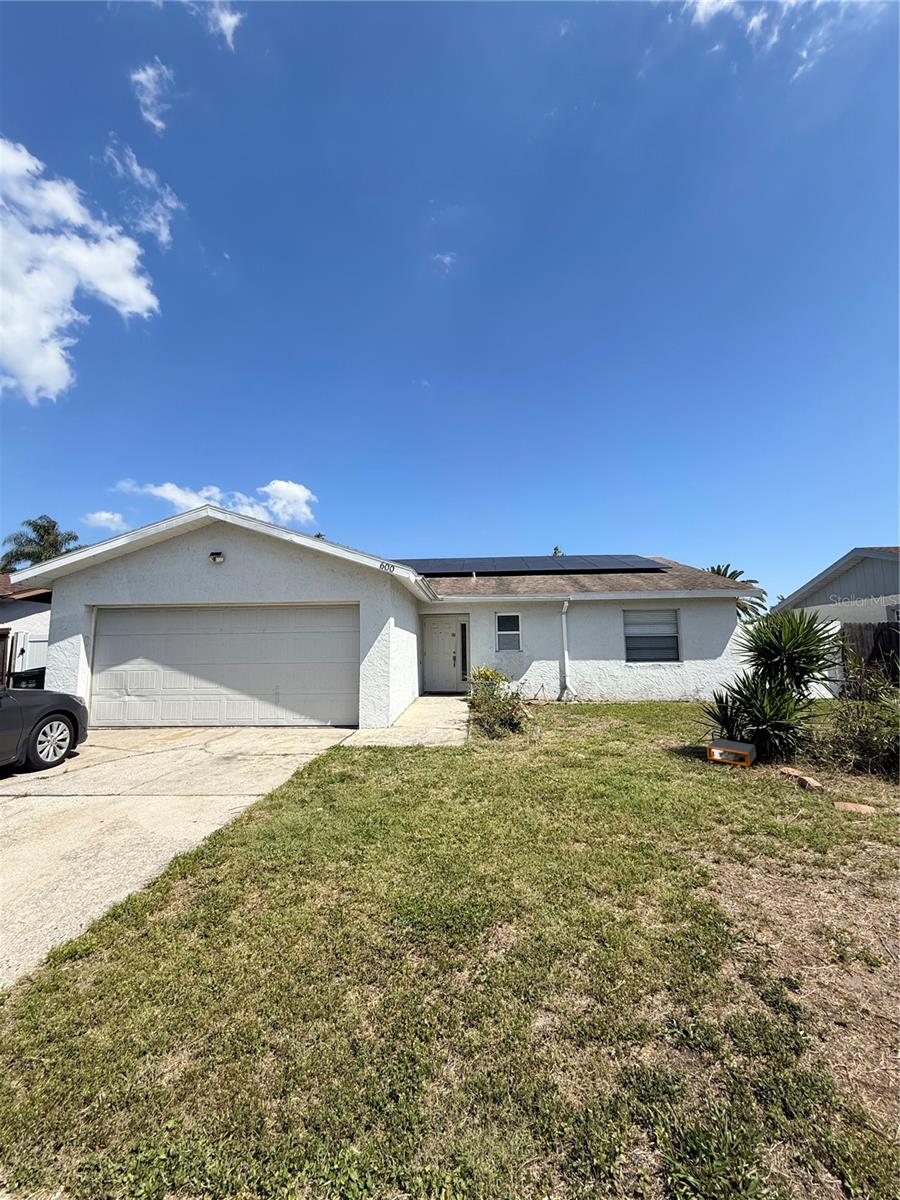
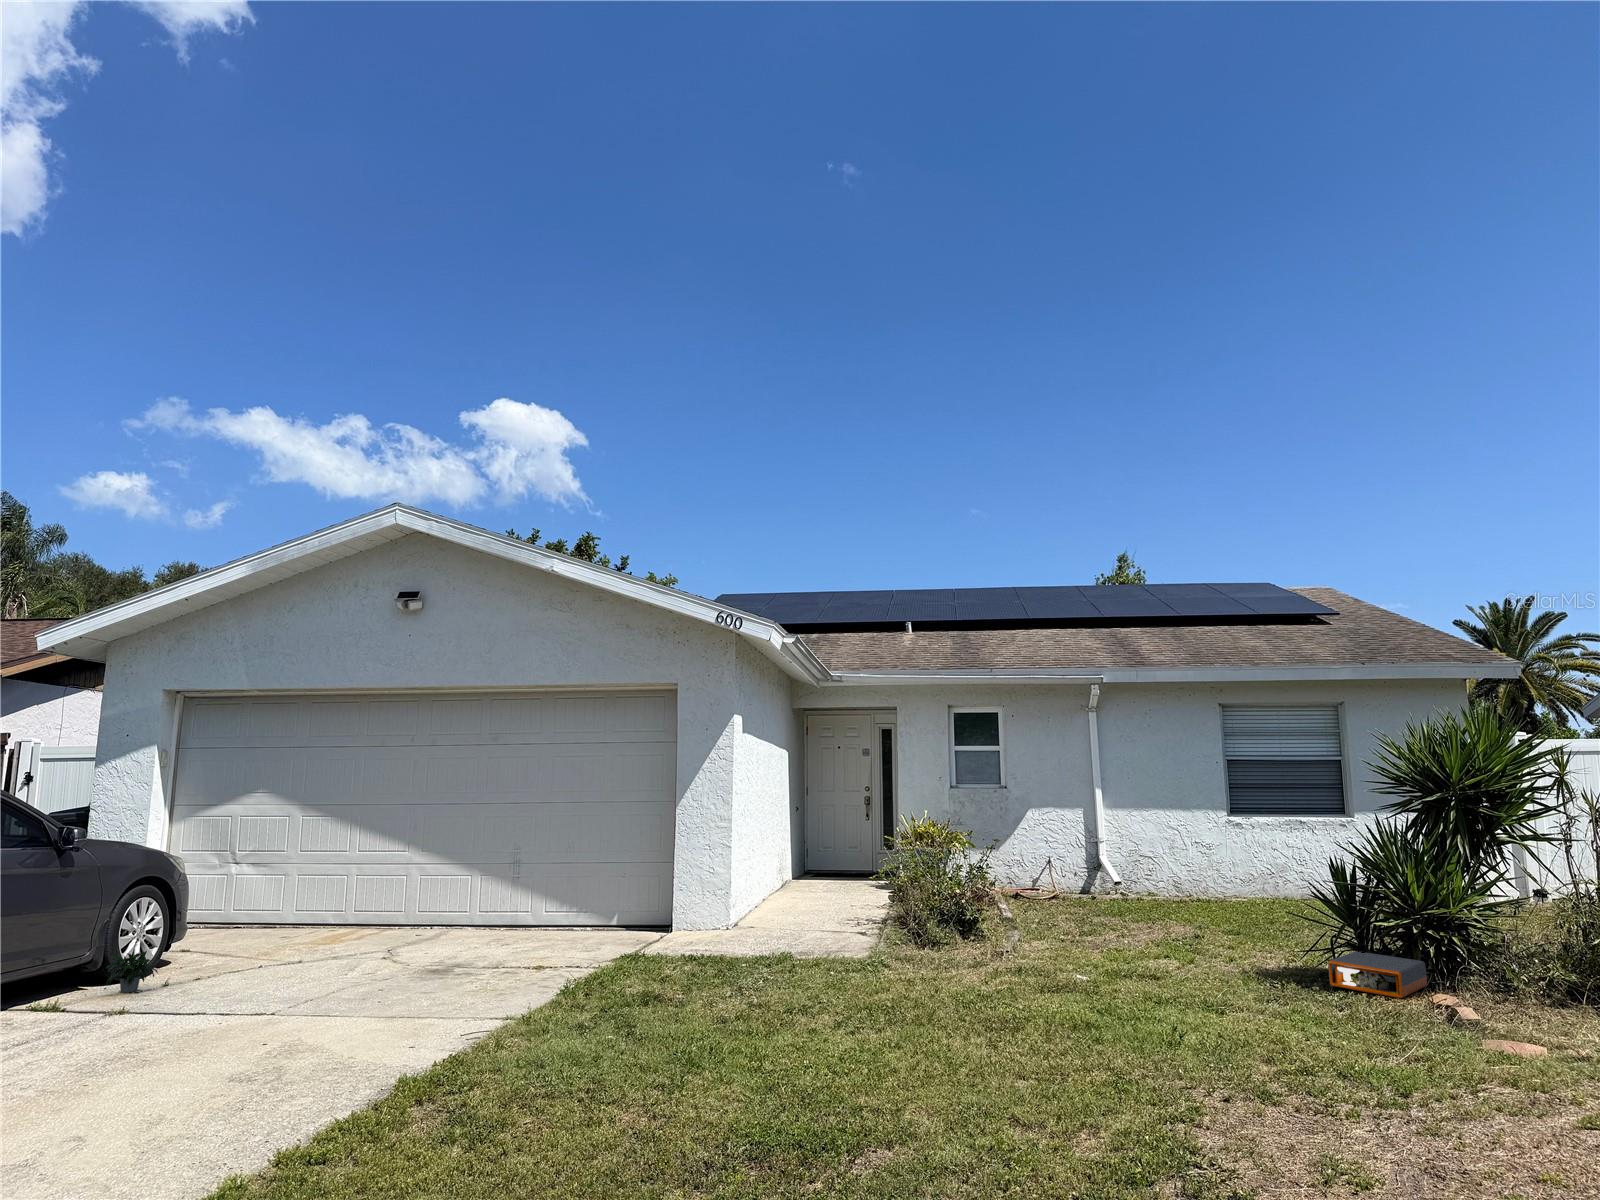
potted plant: none [11,754,60,783] -> present [85,951,158,996]

